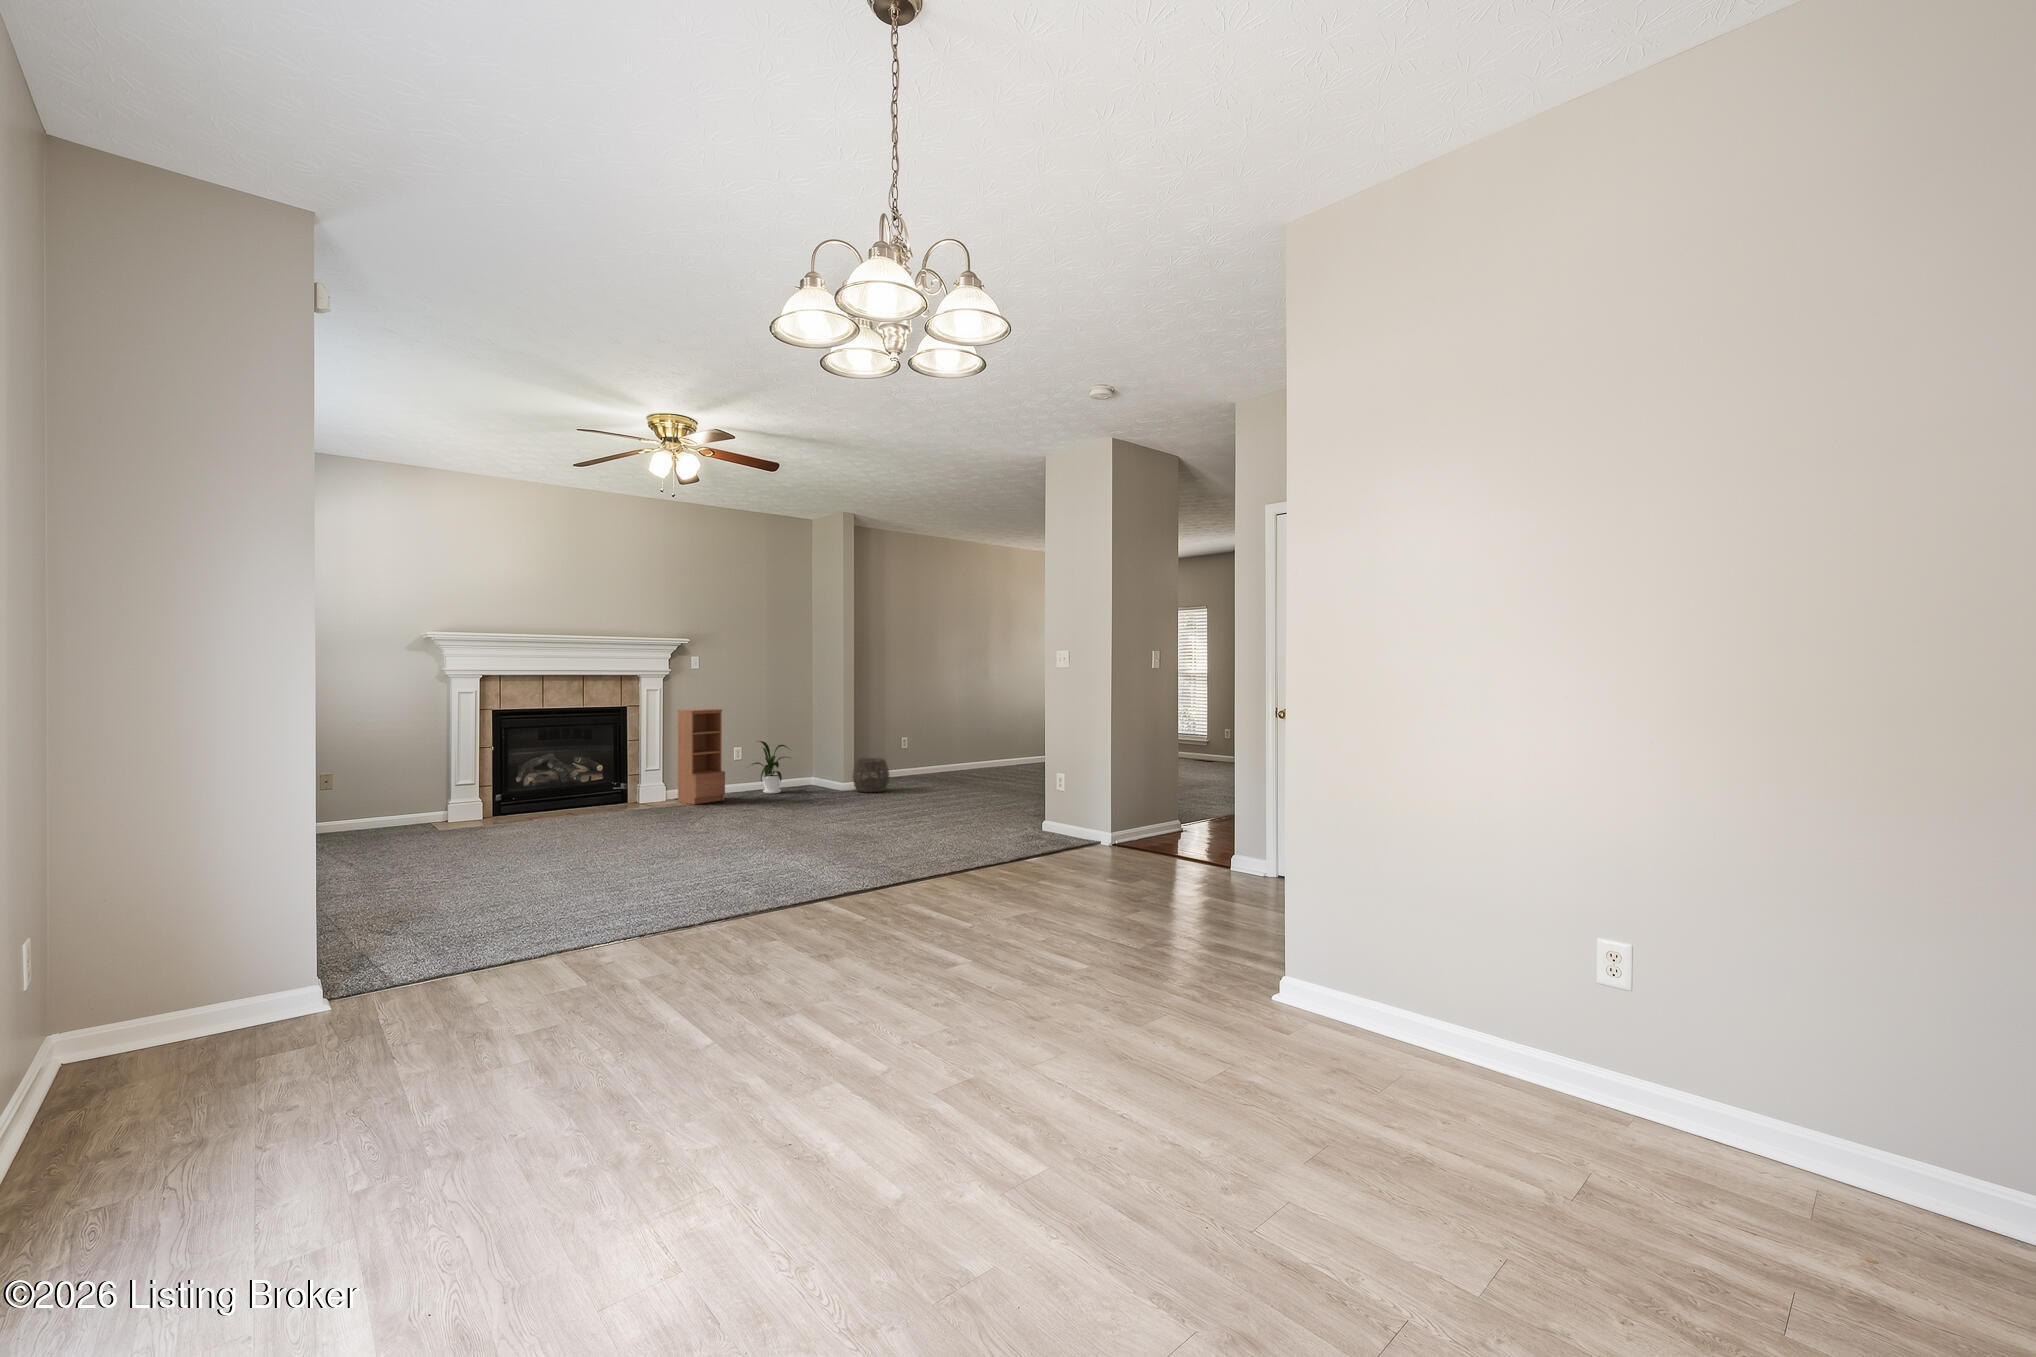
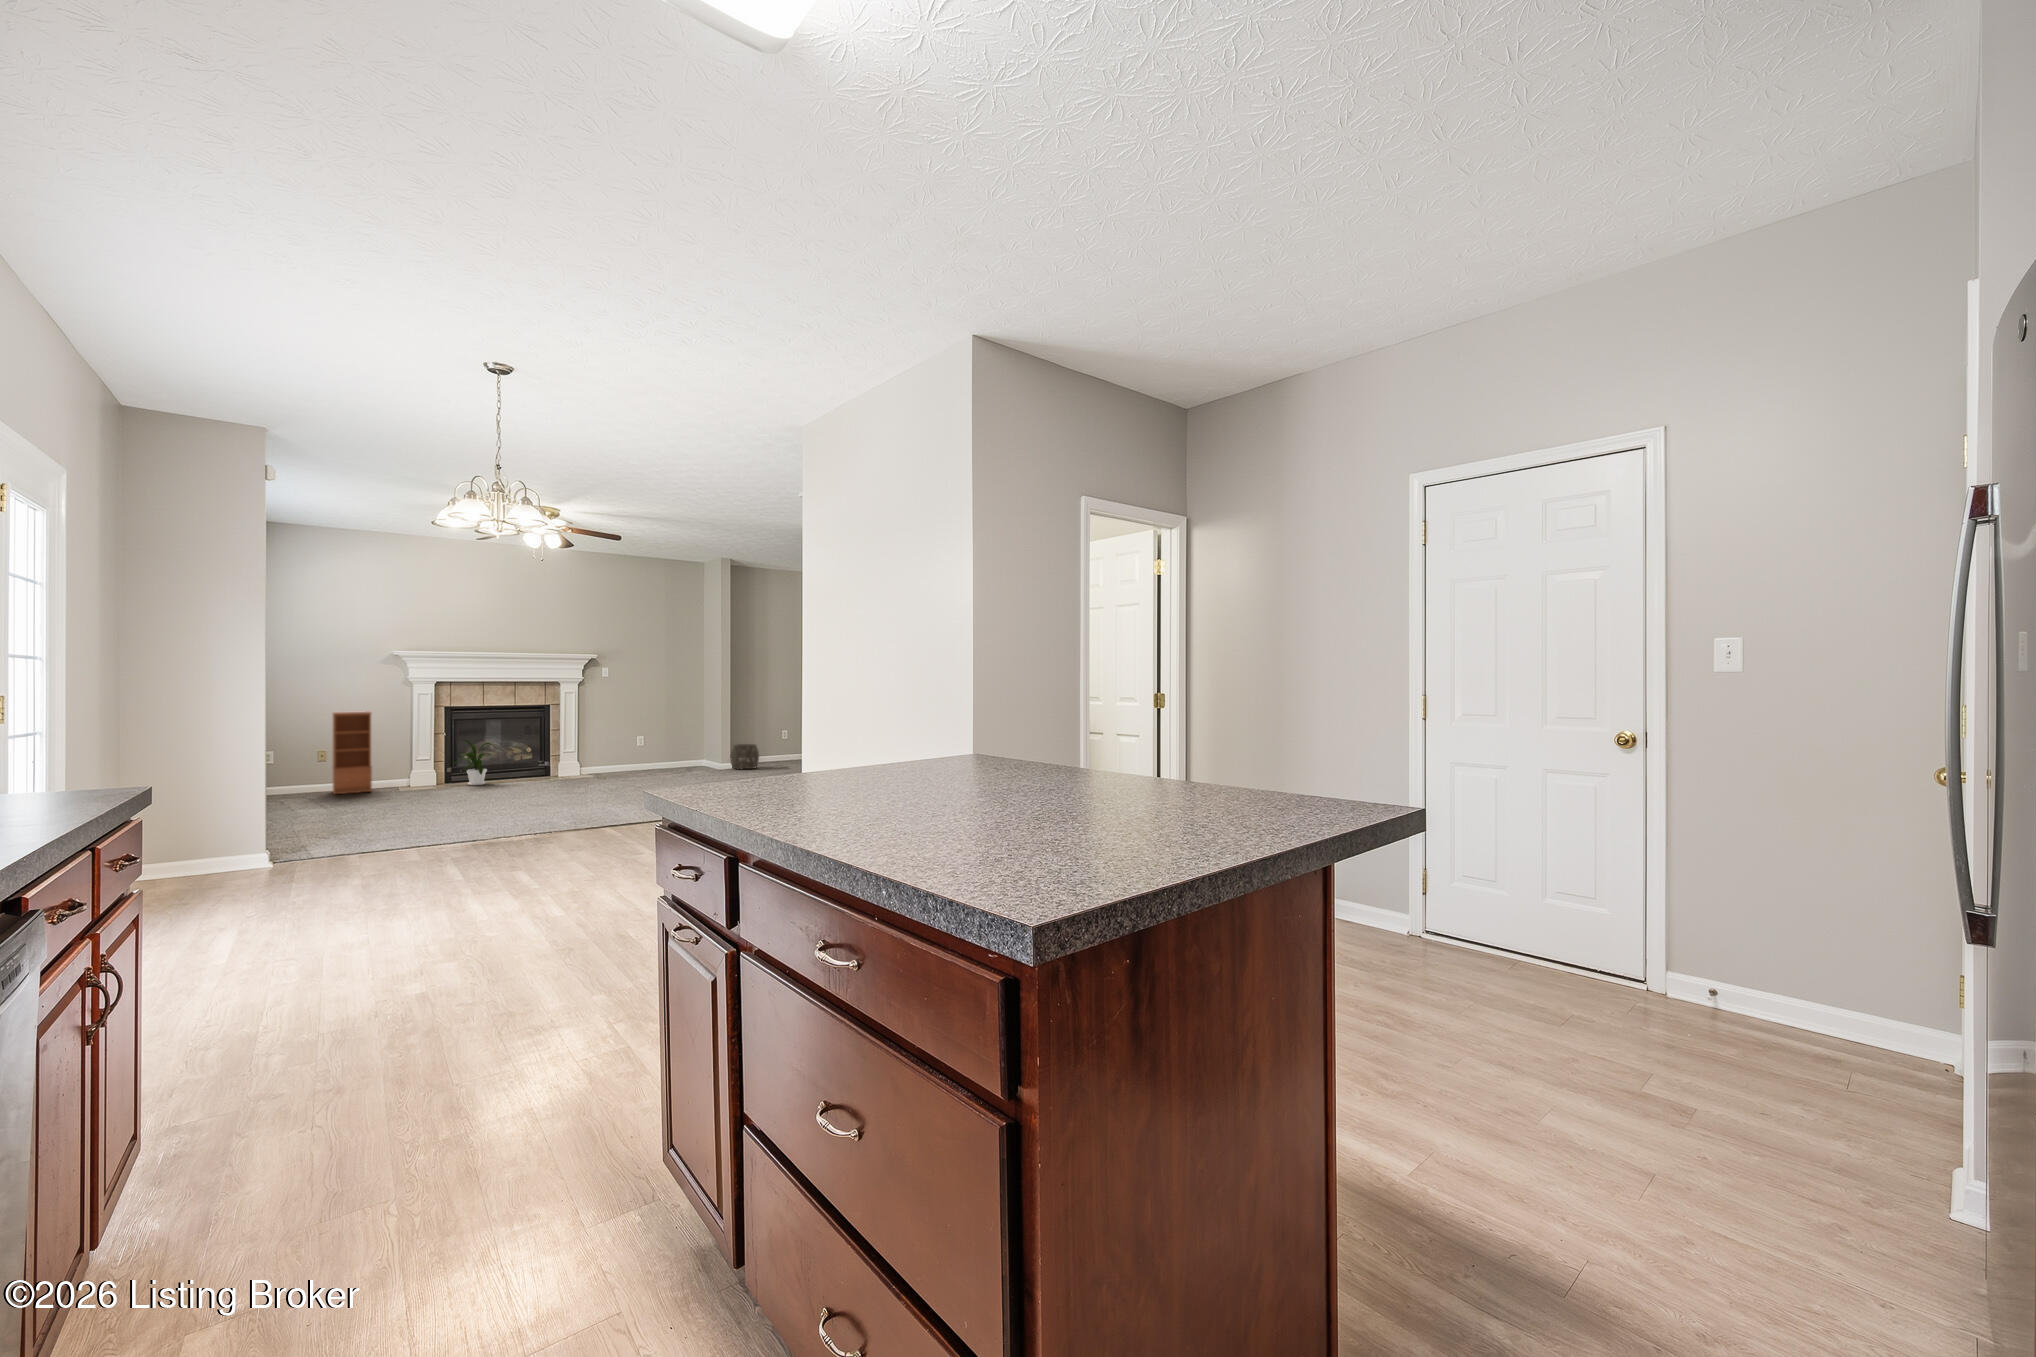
bookcase: present [678,709,725,804] -> present [333,711,372,794]
house plant: present [751,741,790,794] -> present [454,740,492,785]

